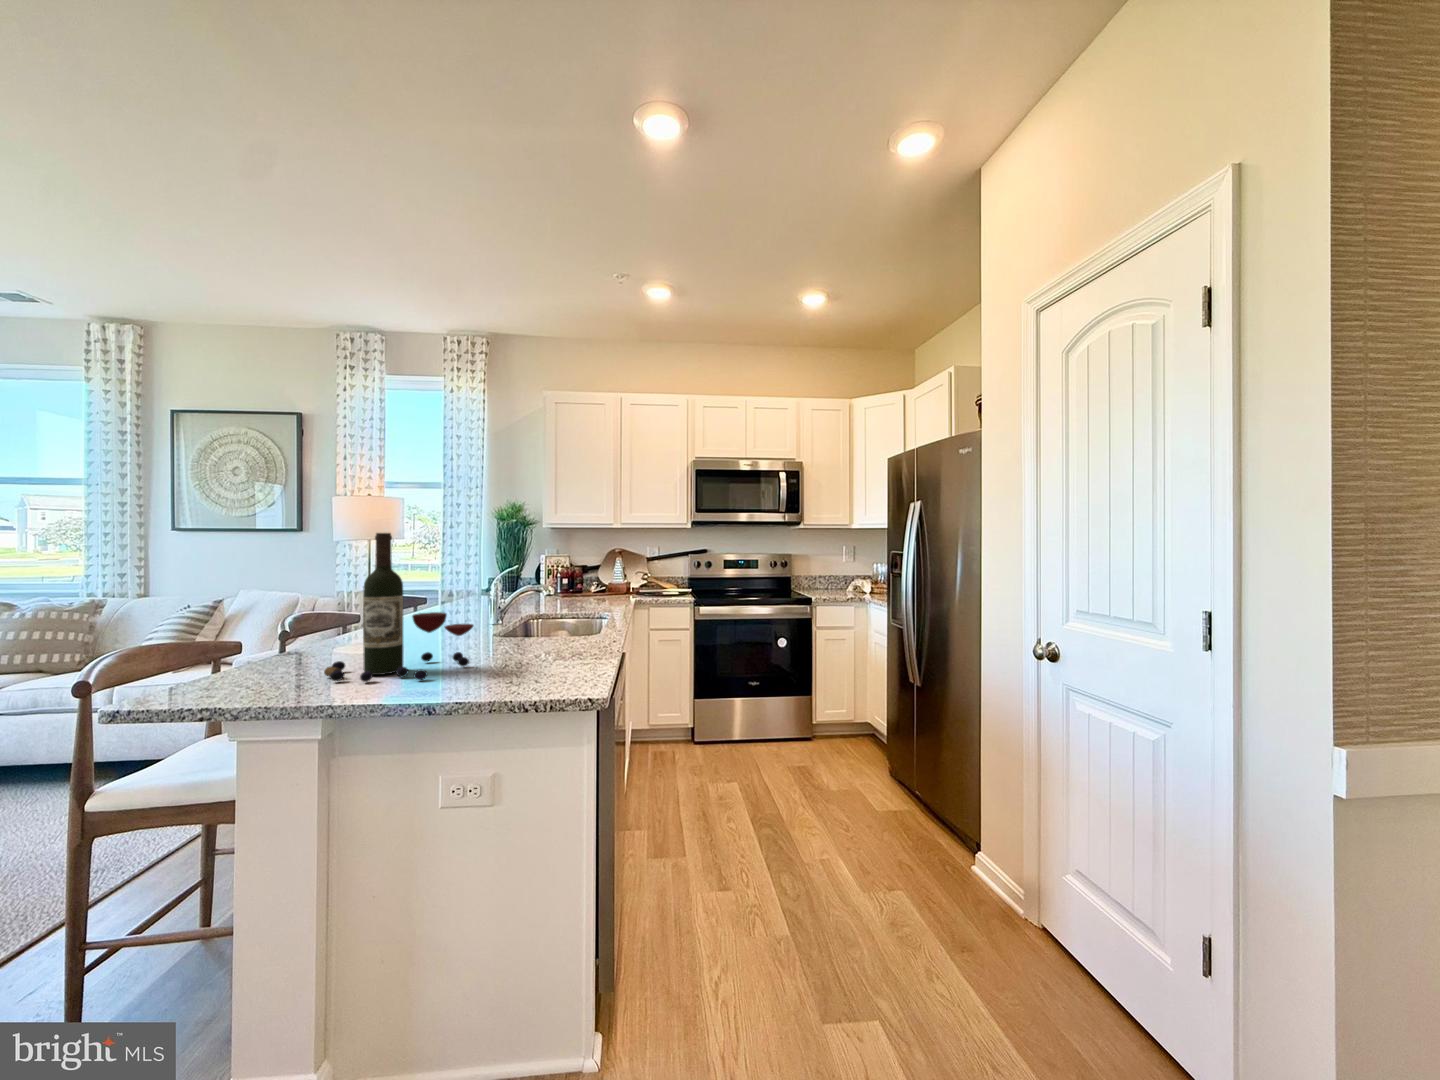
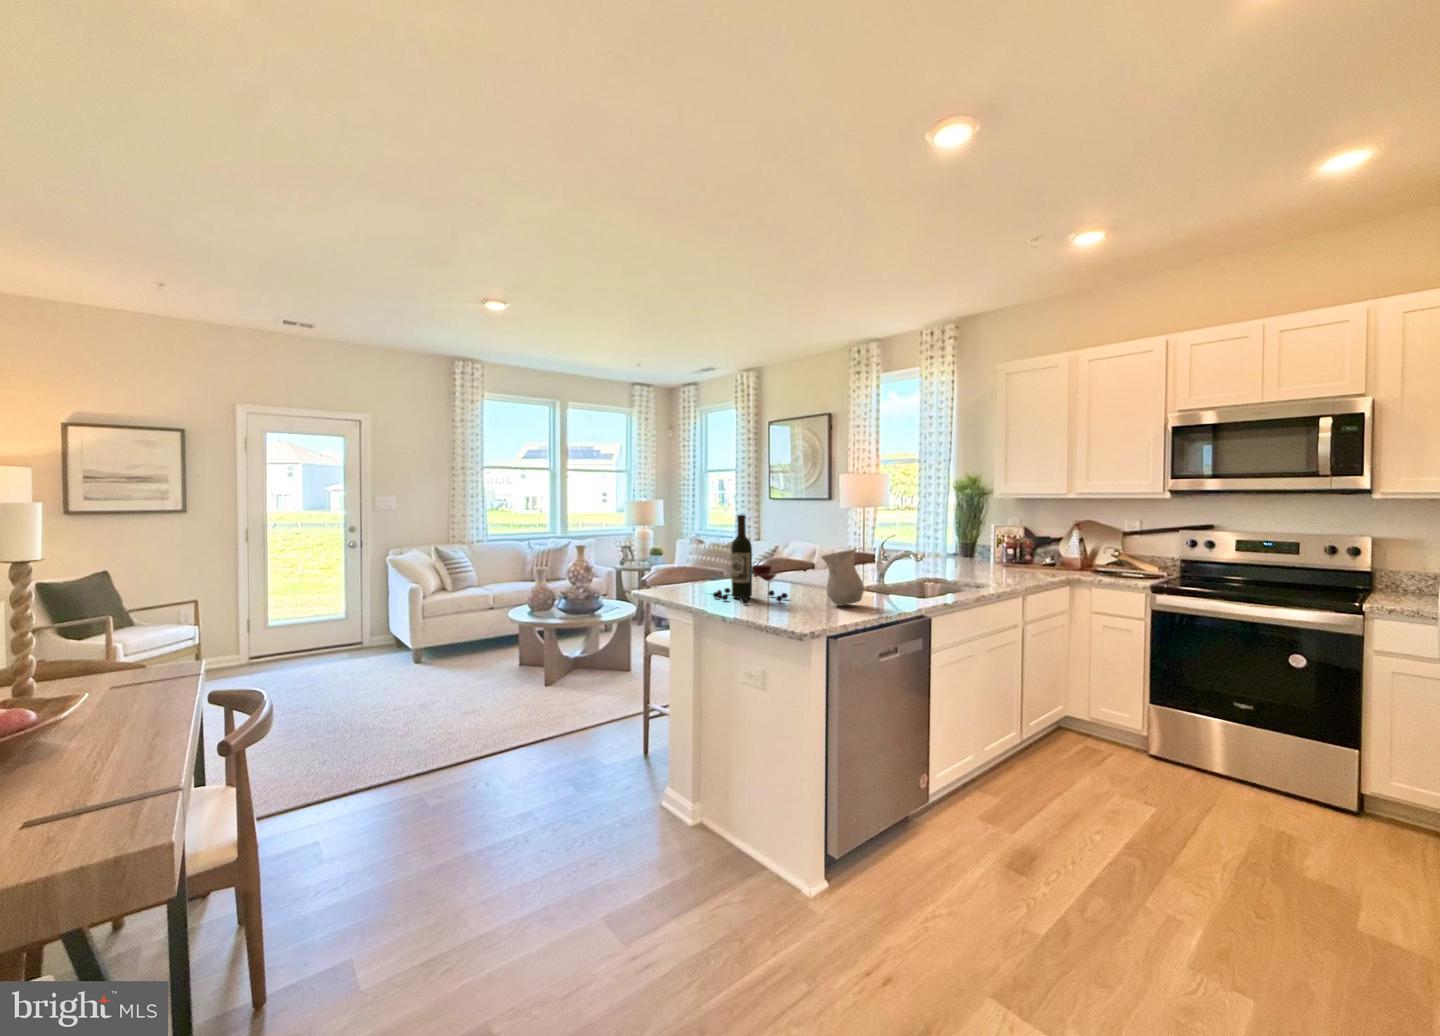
vase: none [524,577,585,656] -> present [821,549,864,606]

